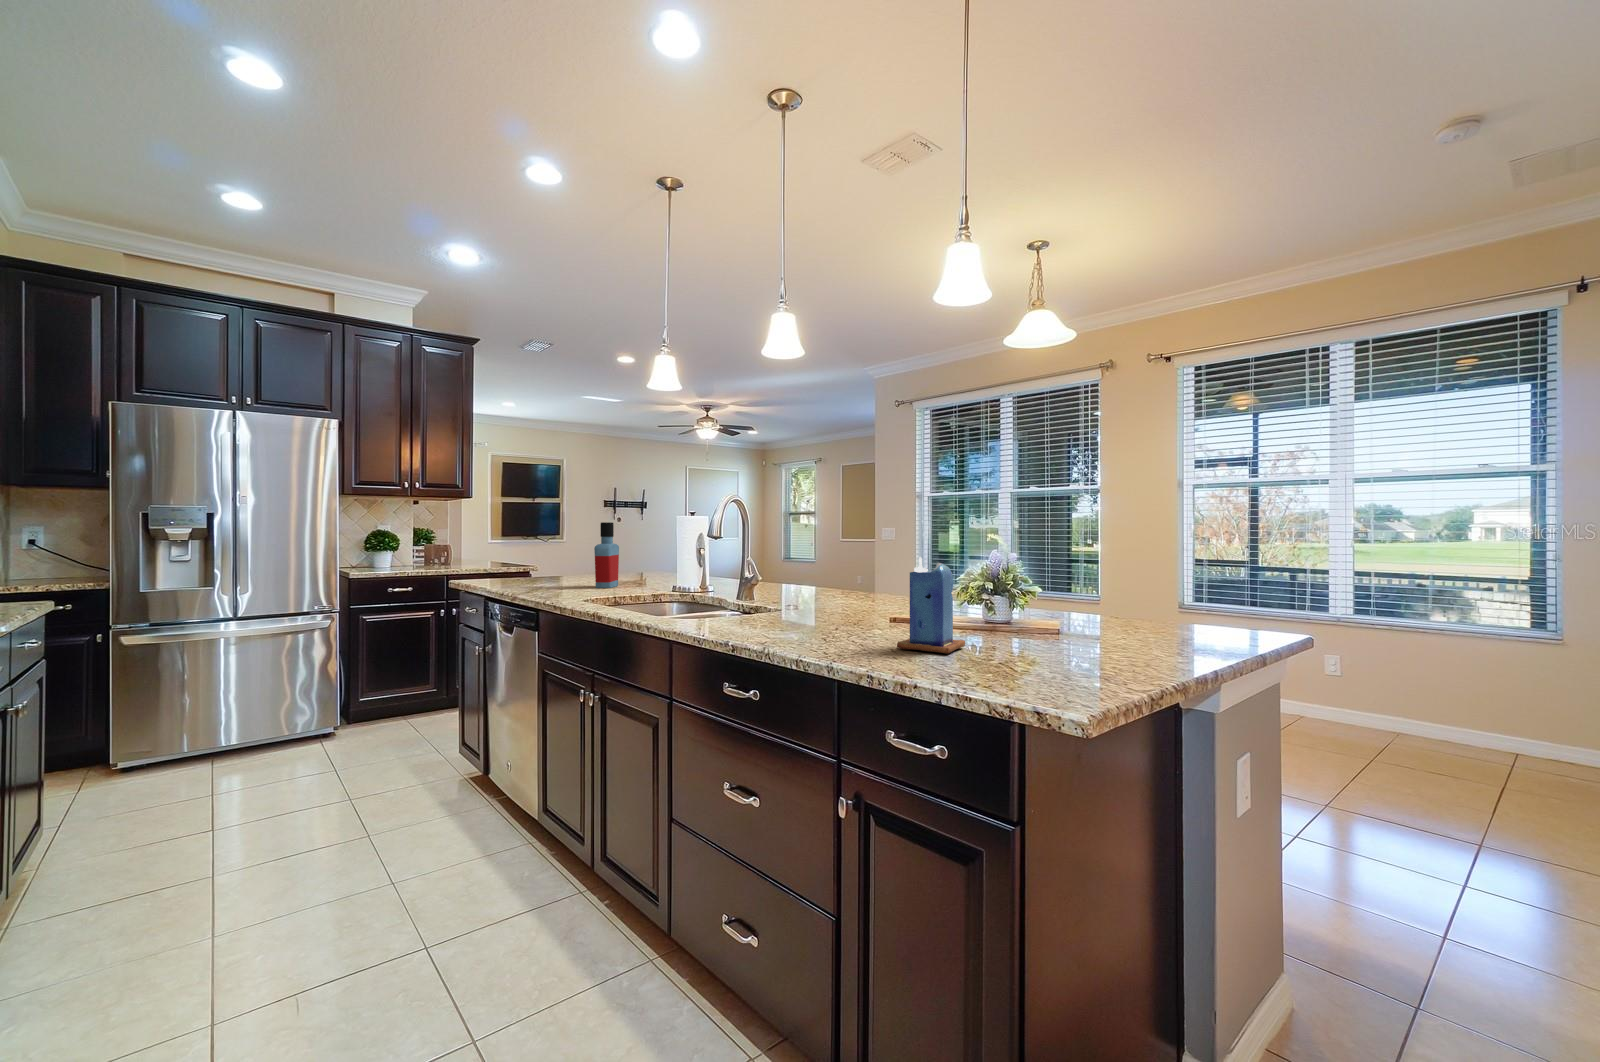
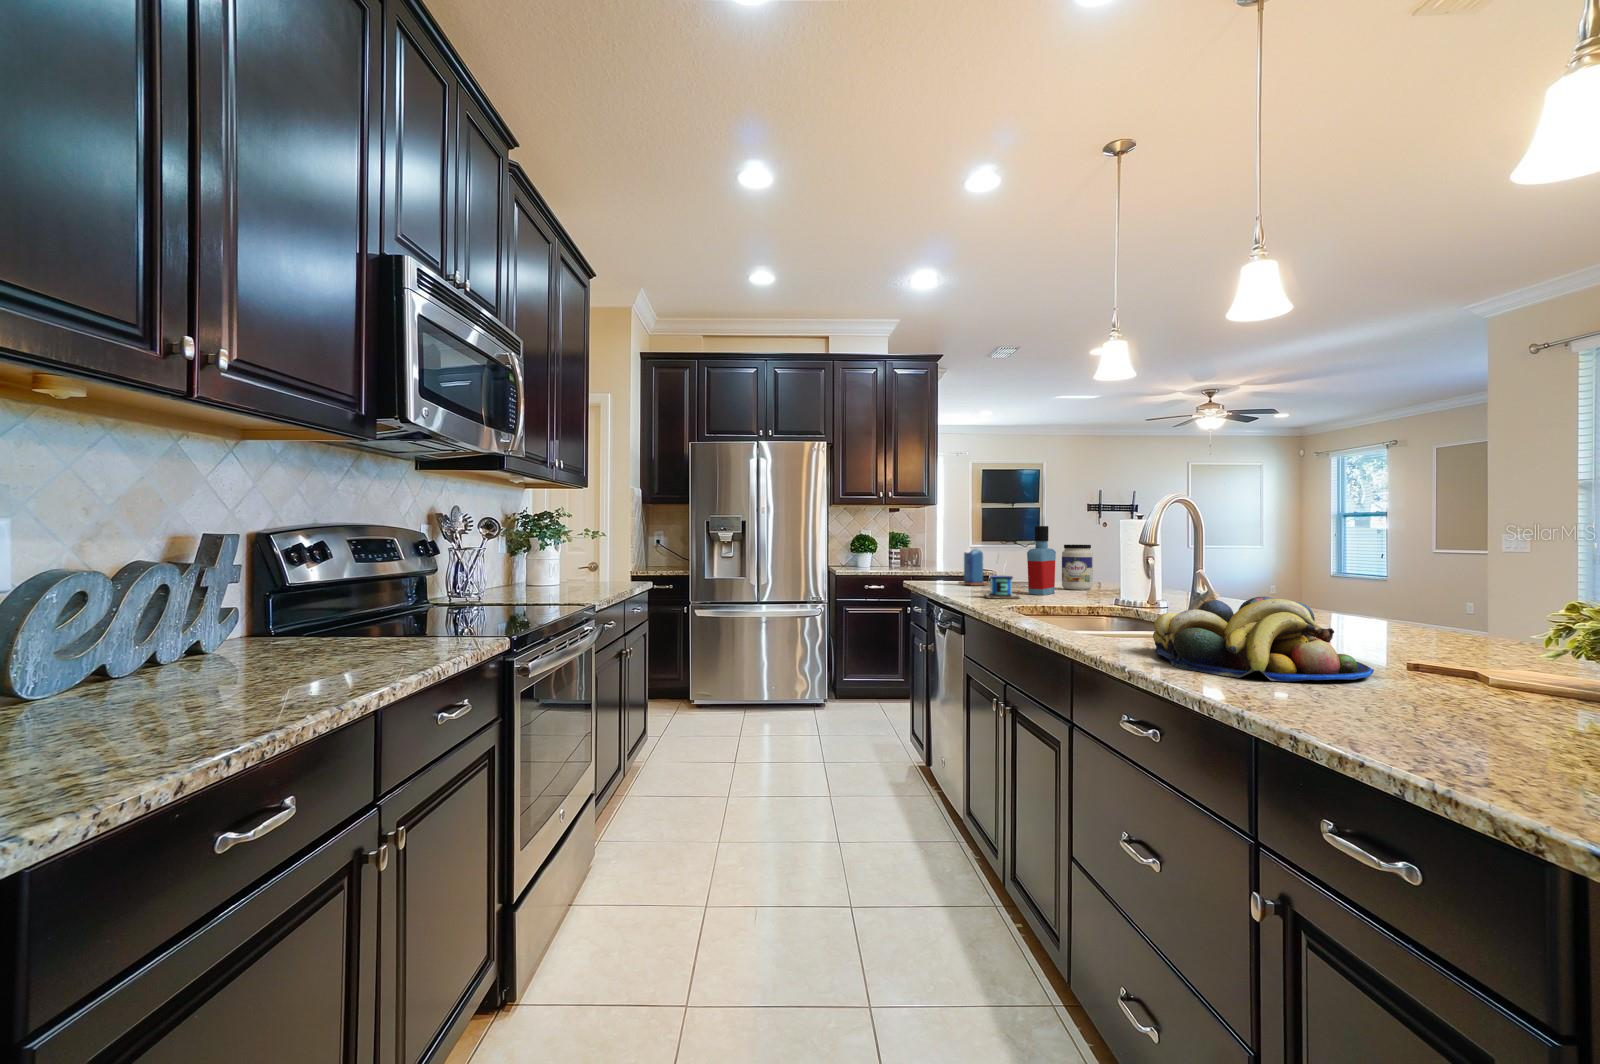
jar: none [620,539,647,581] -> present [1062,545,1093,590]
mug: none [554,547,592,594] -> present [984,562,1019,599]
candle: present [897,557,965,654] -> present [959,548,988,586]
fruit bowl: none [742,579,881,641] -> present [1153,597,1374,681]

